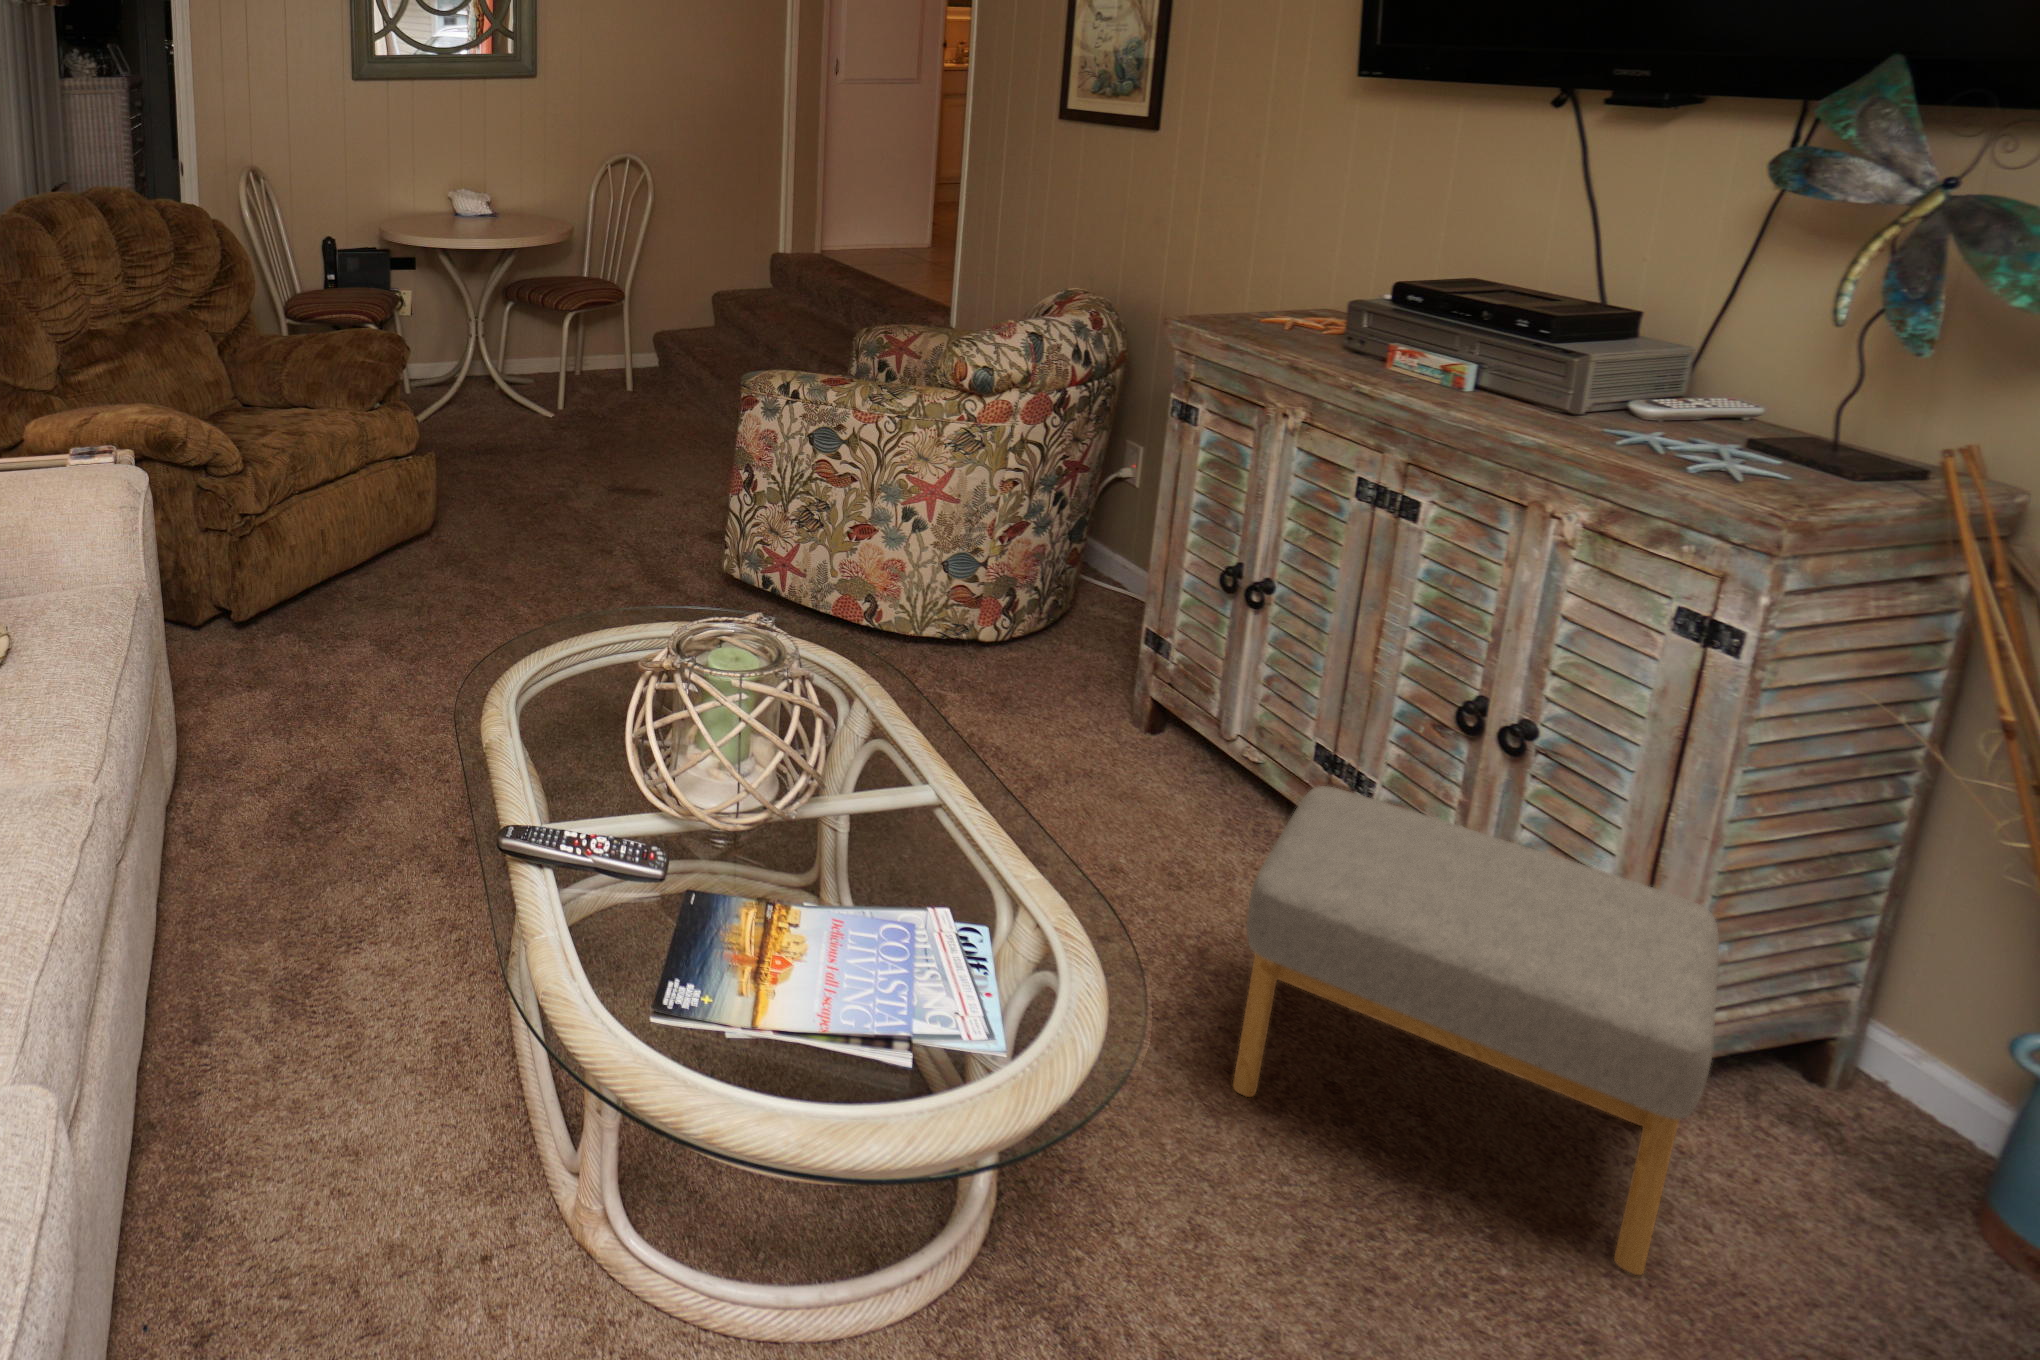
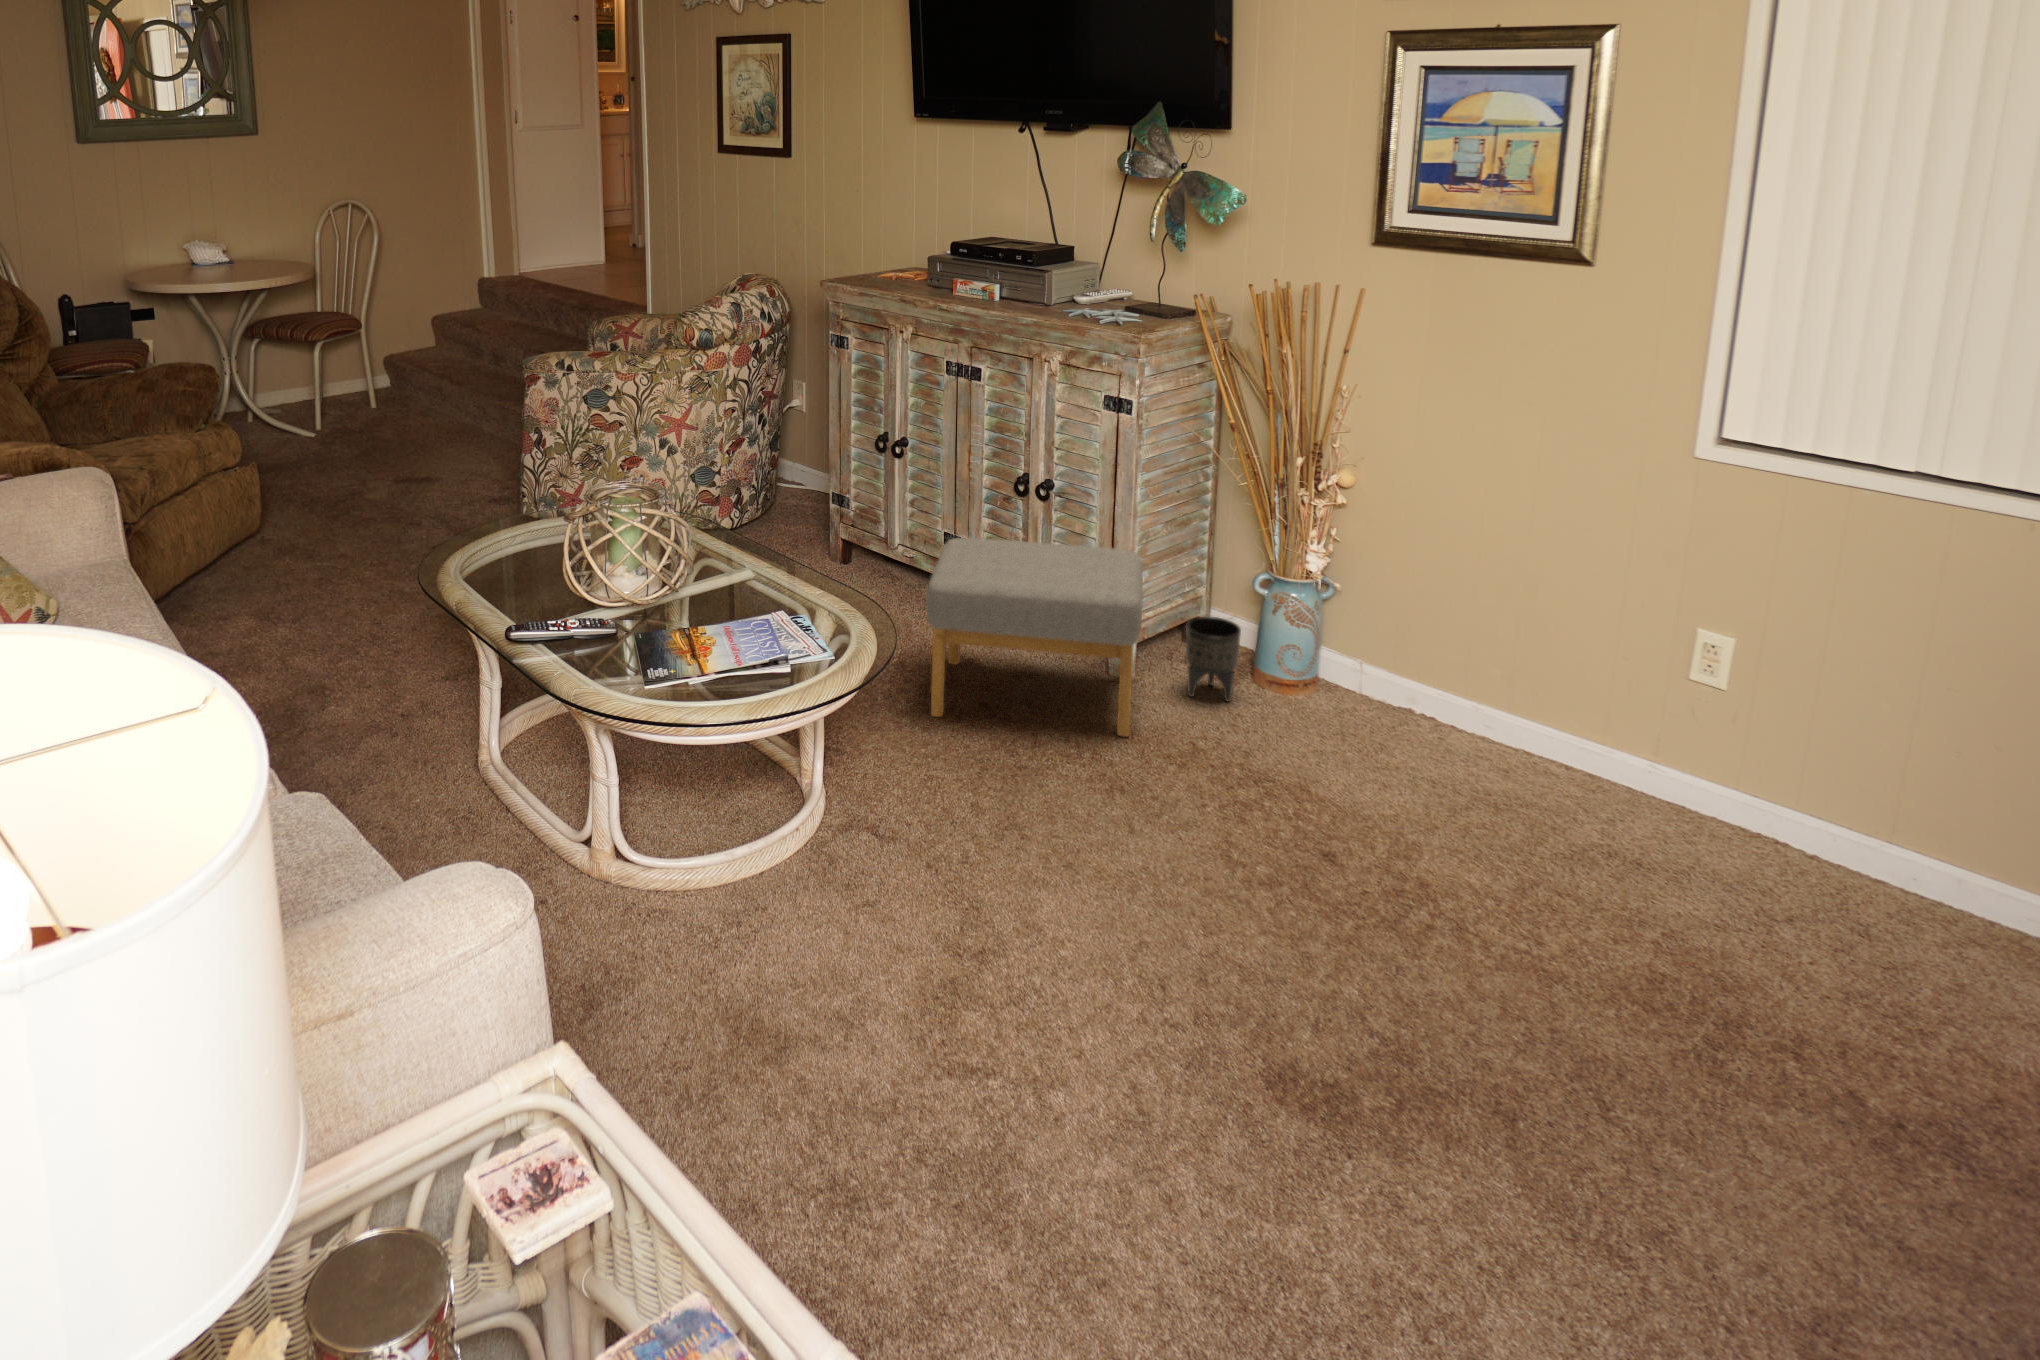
planter: none [1789,1066,1950,1258] -> present [1186,617,1241,701]

